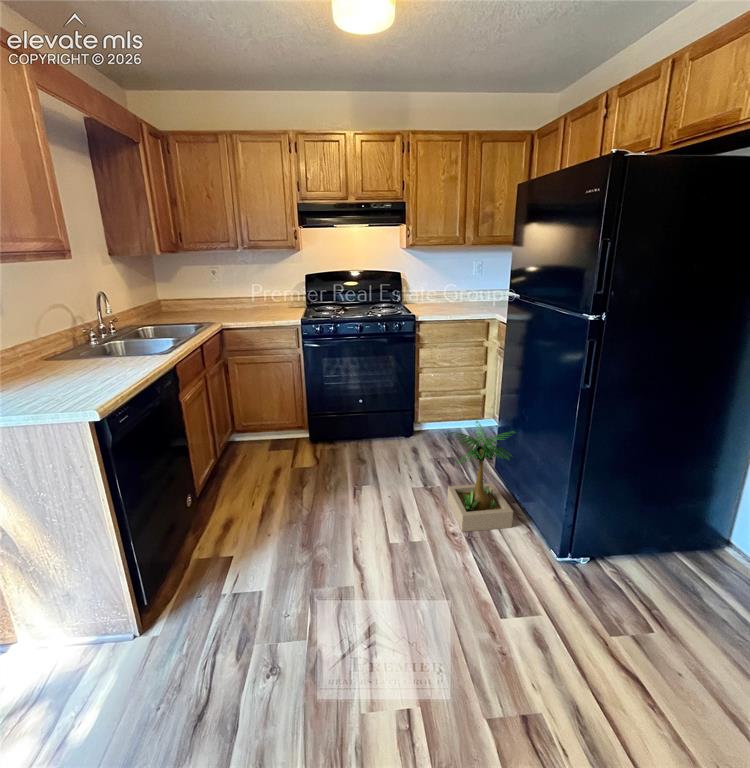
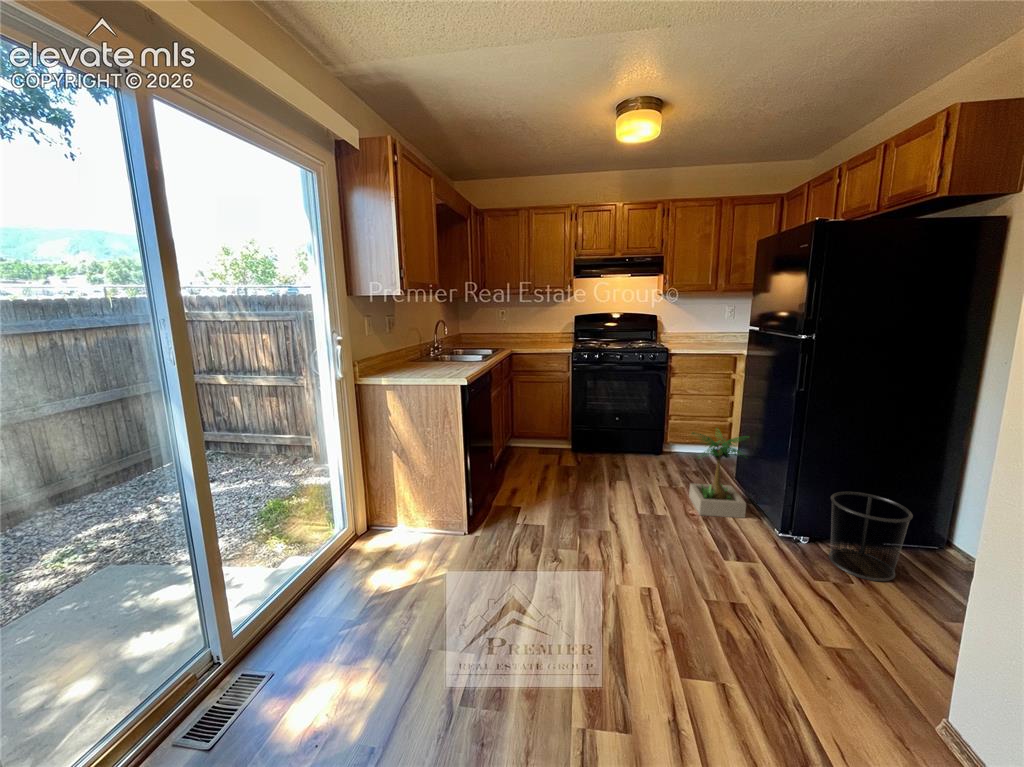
waste bin: none [611,501,716,617] -> present [829,492,913,581]

